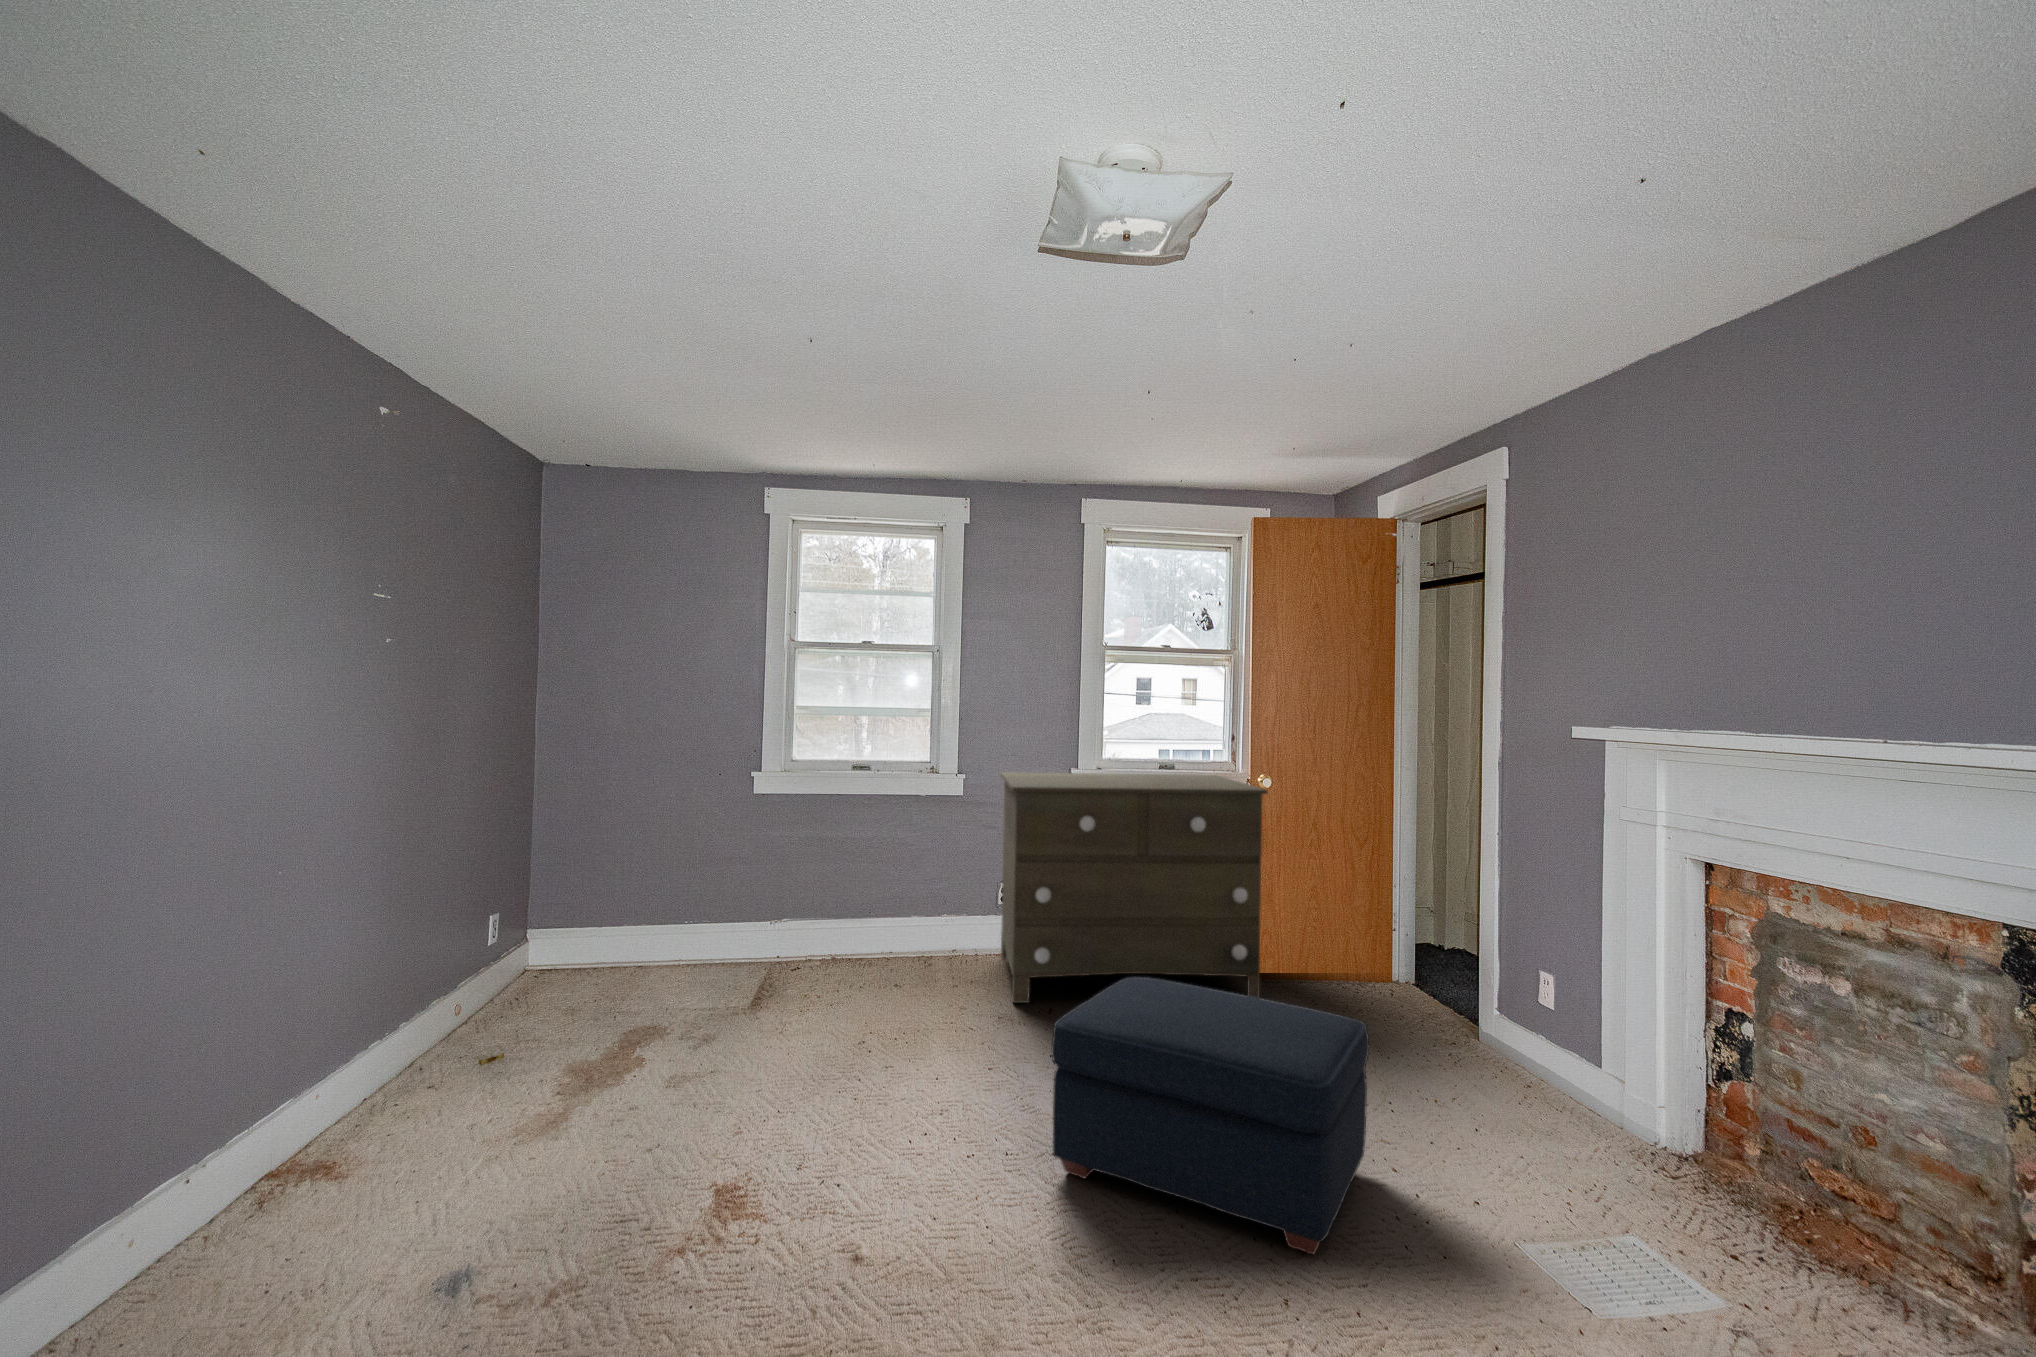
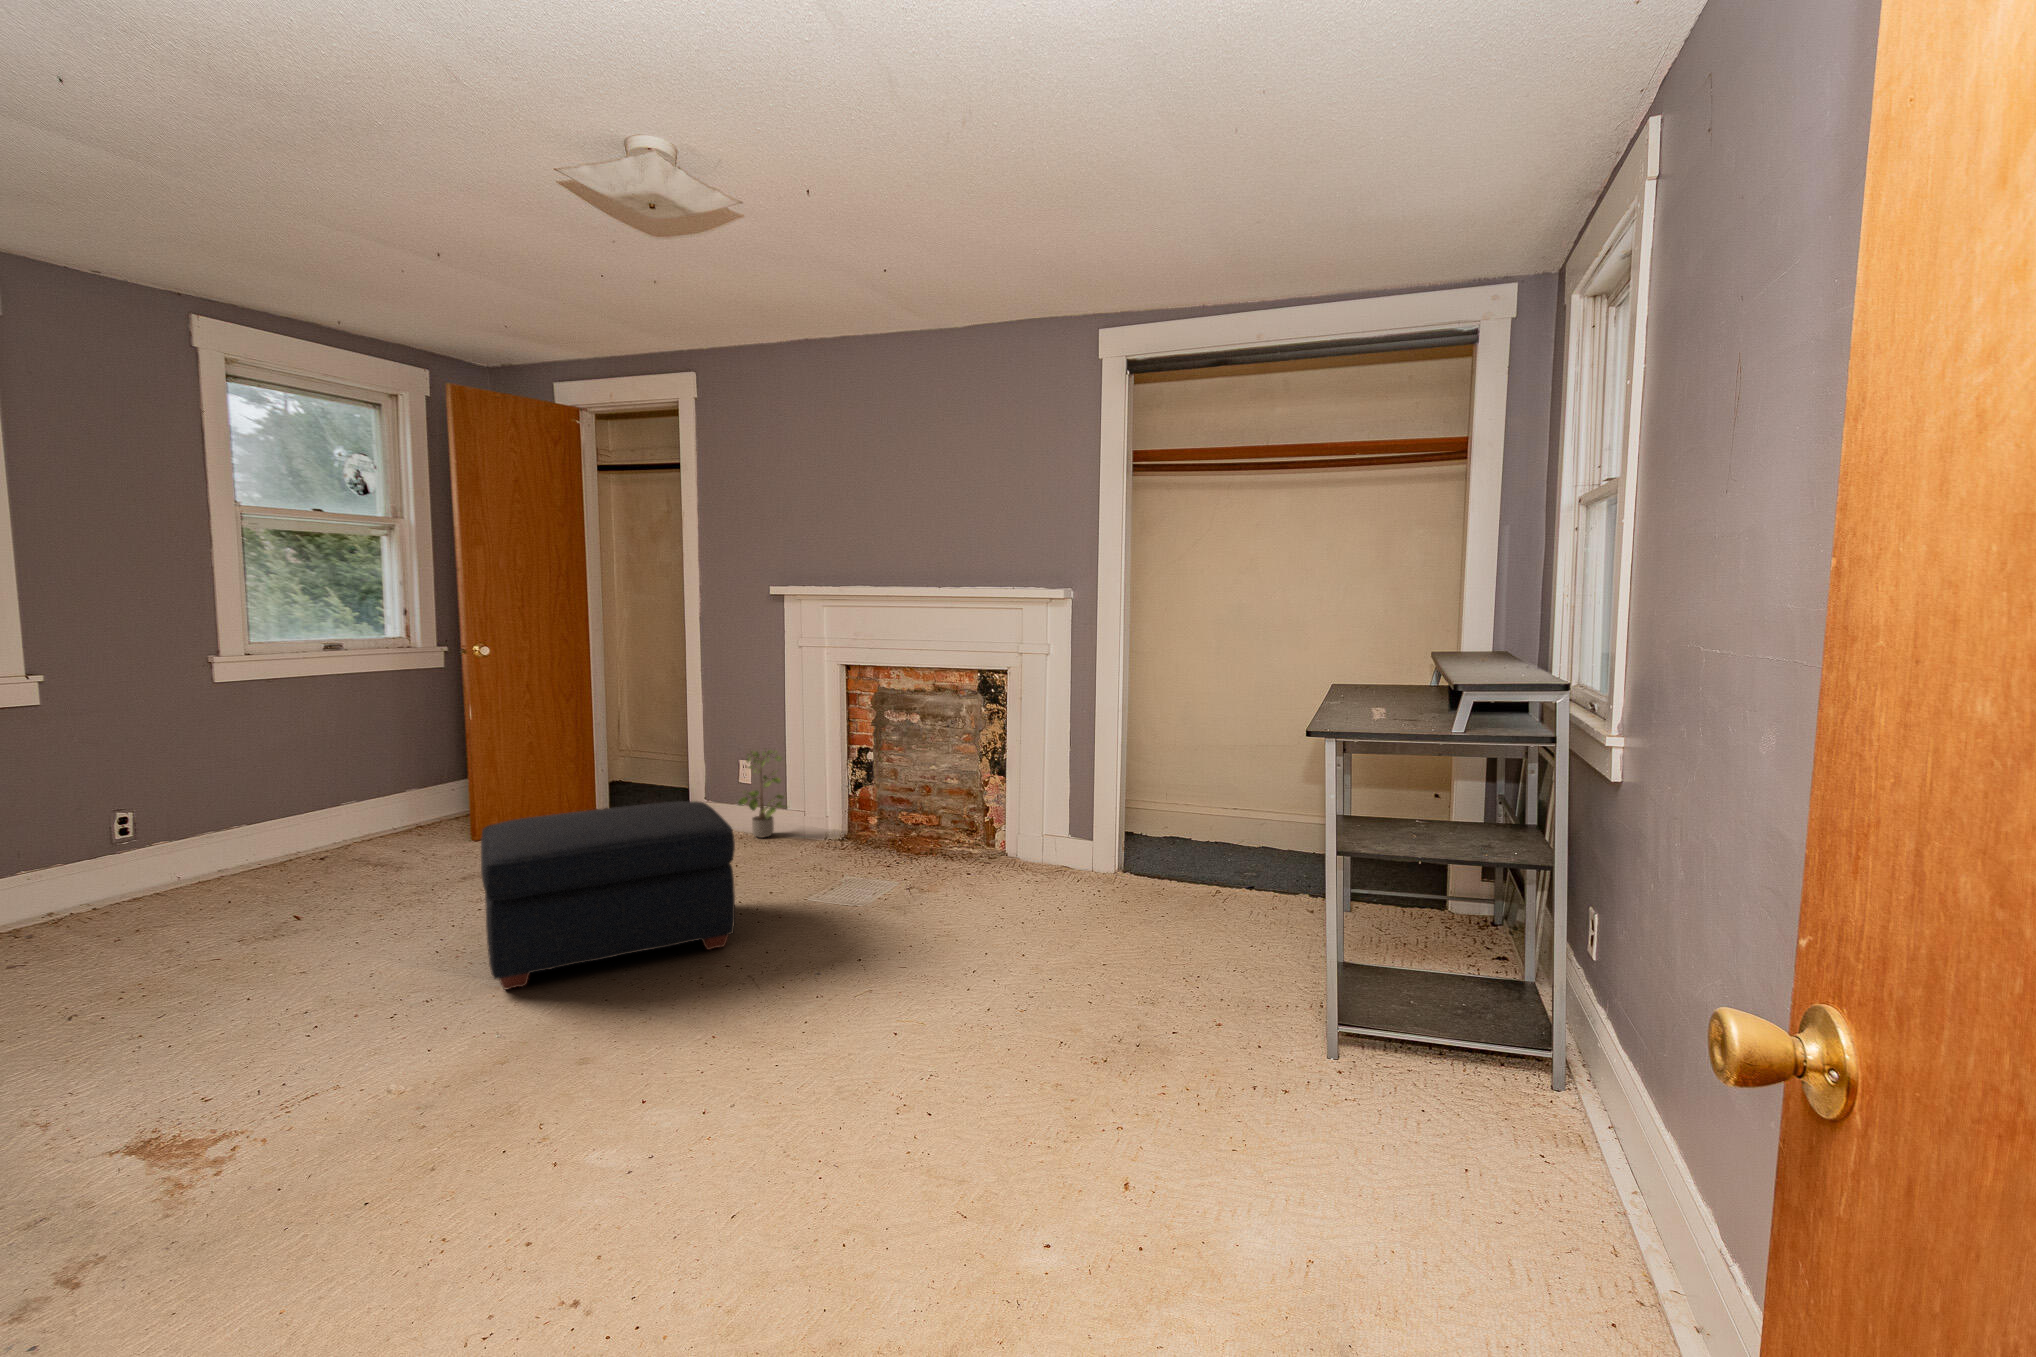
dresser: present [1000,772,1268,1003] -> none [101,651,507,926]
potted plant: none [1519,960,1593,1102] -> present [738,750,785,838]

